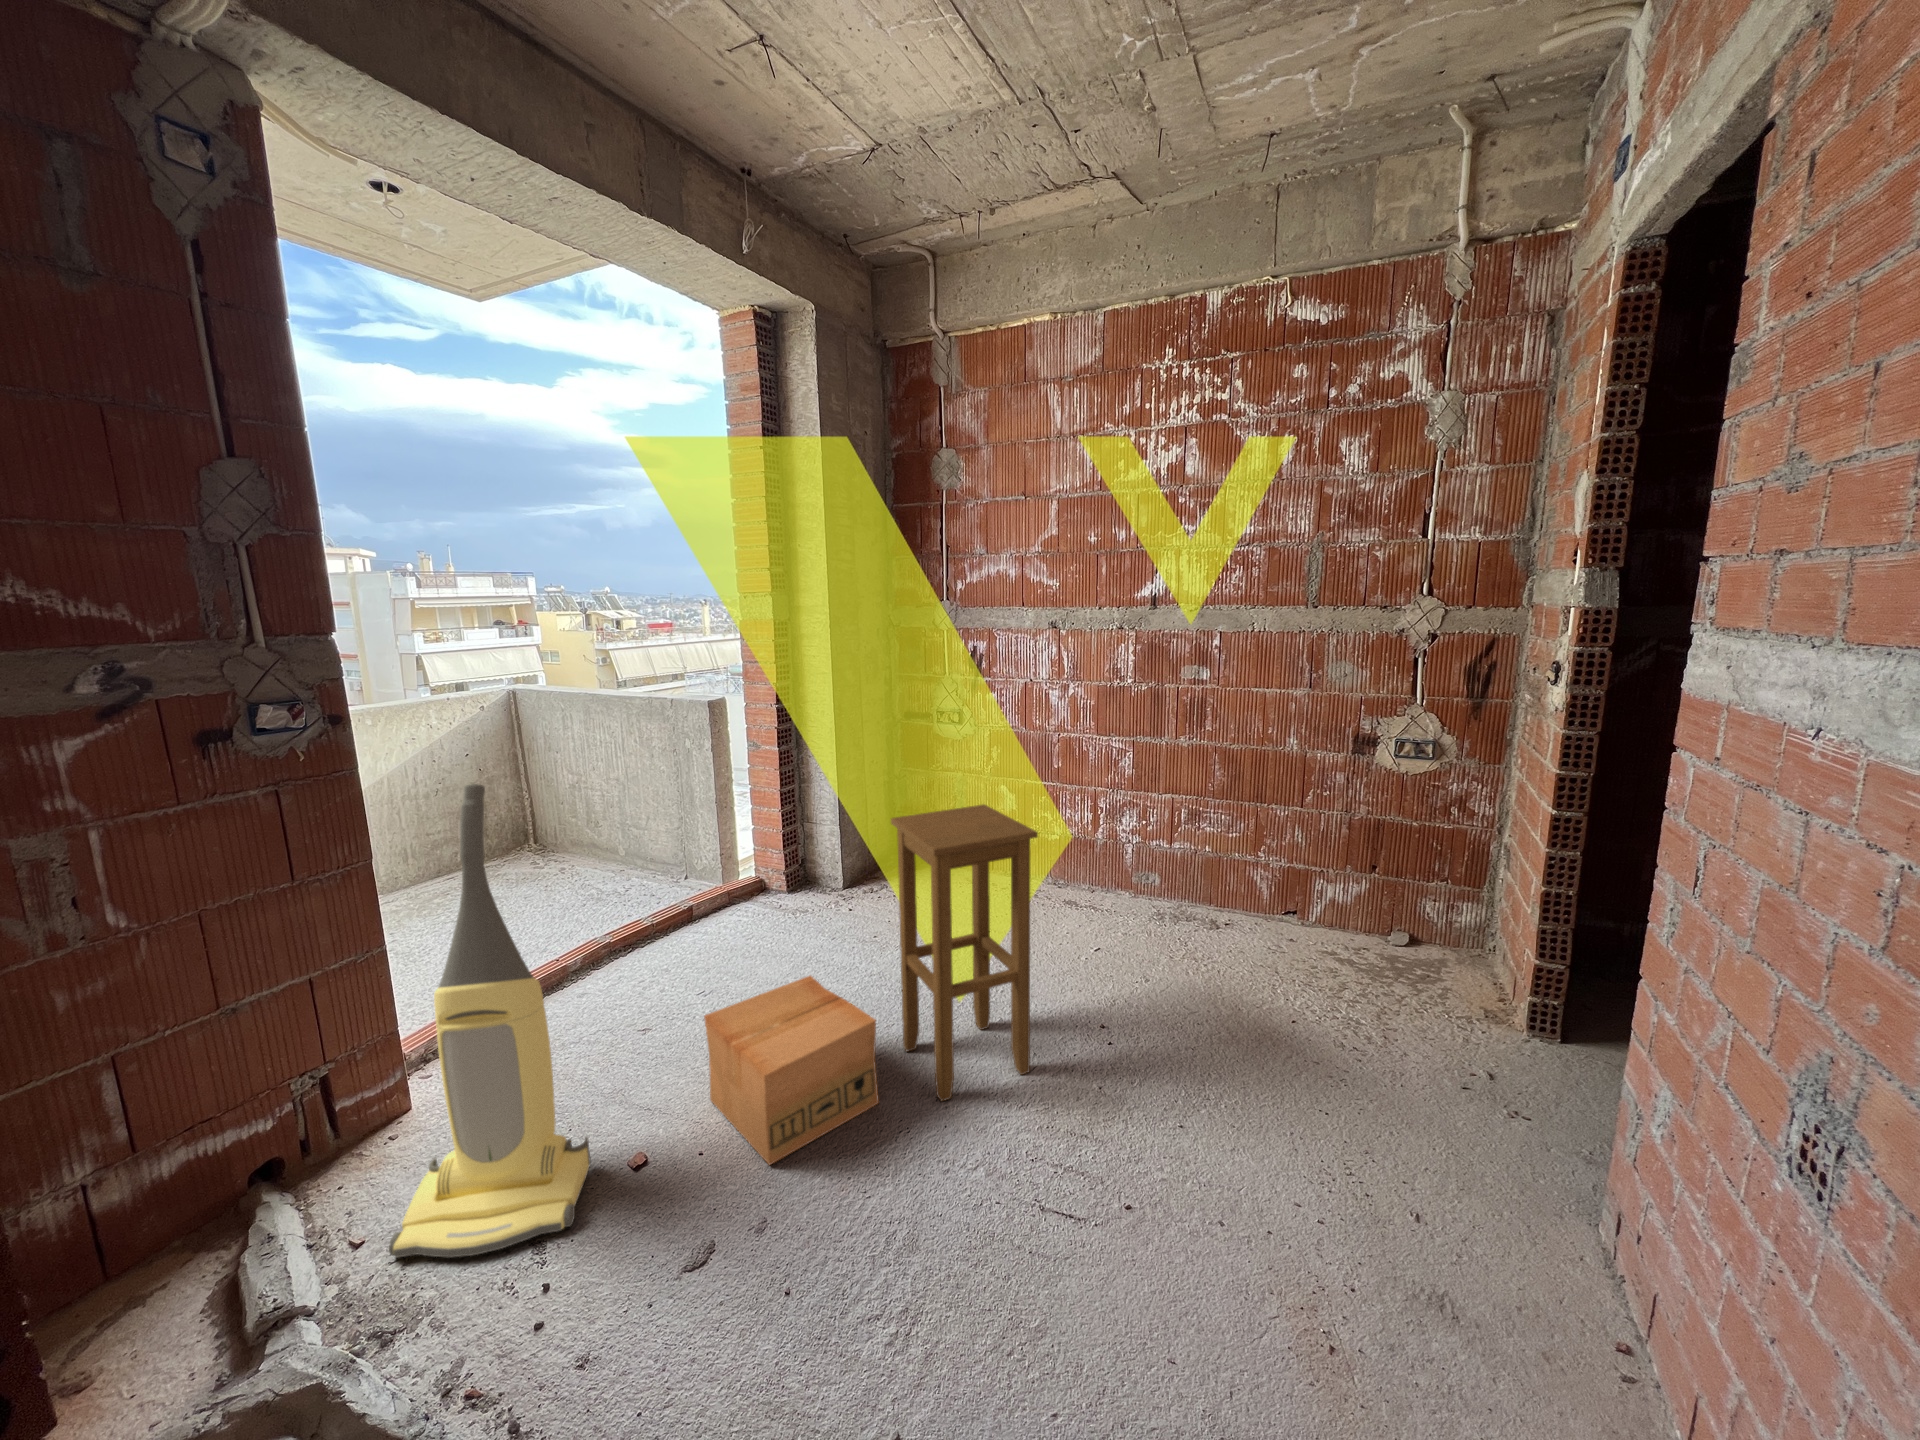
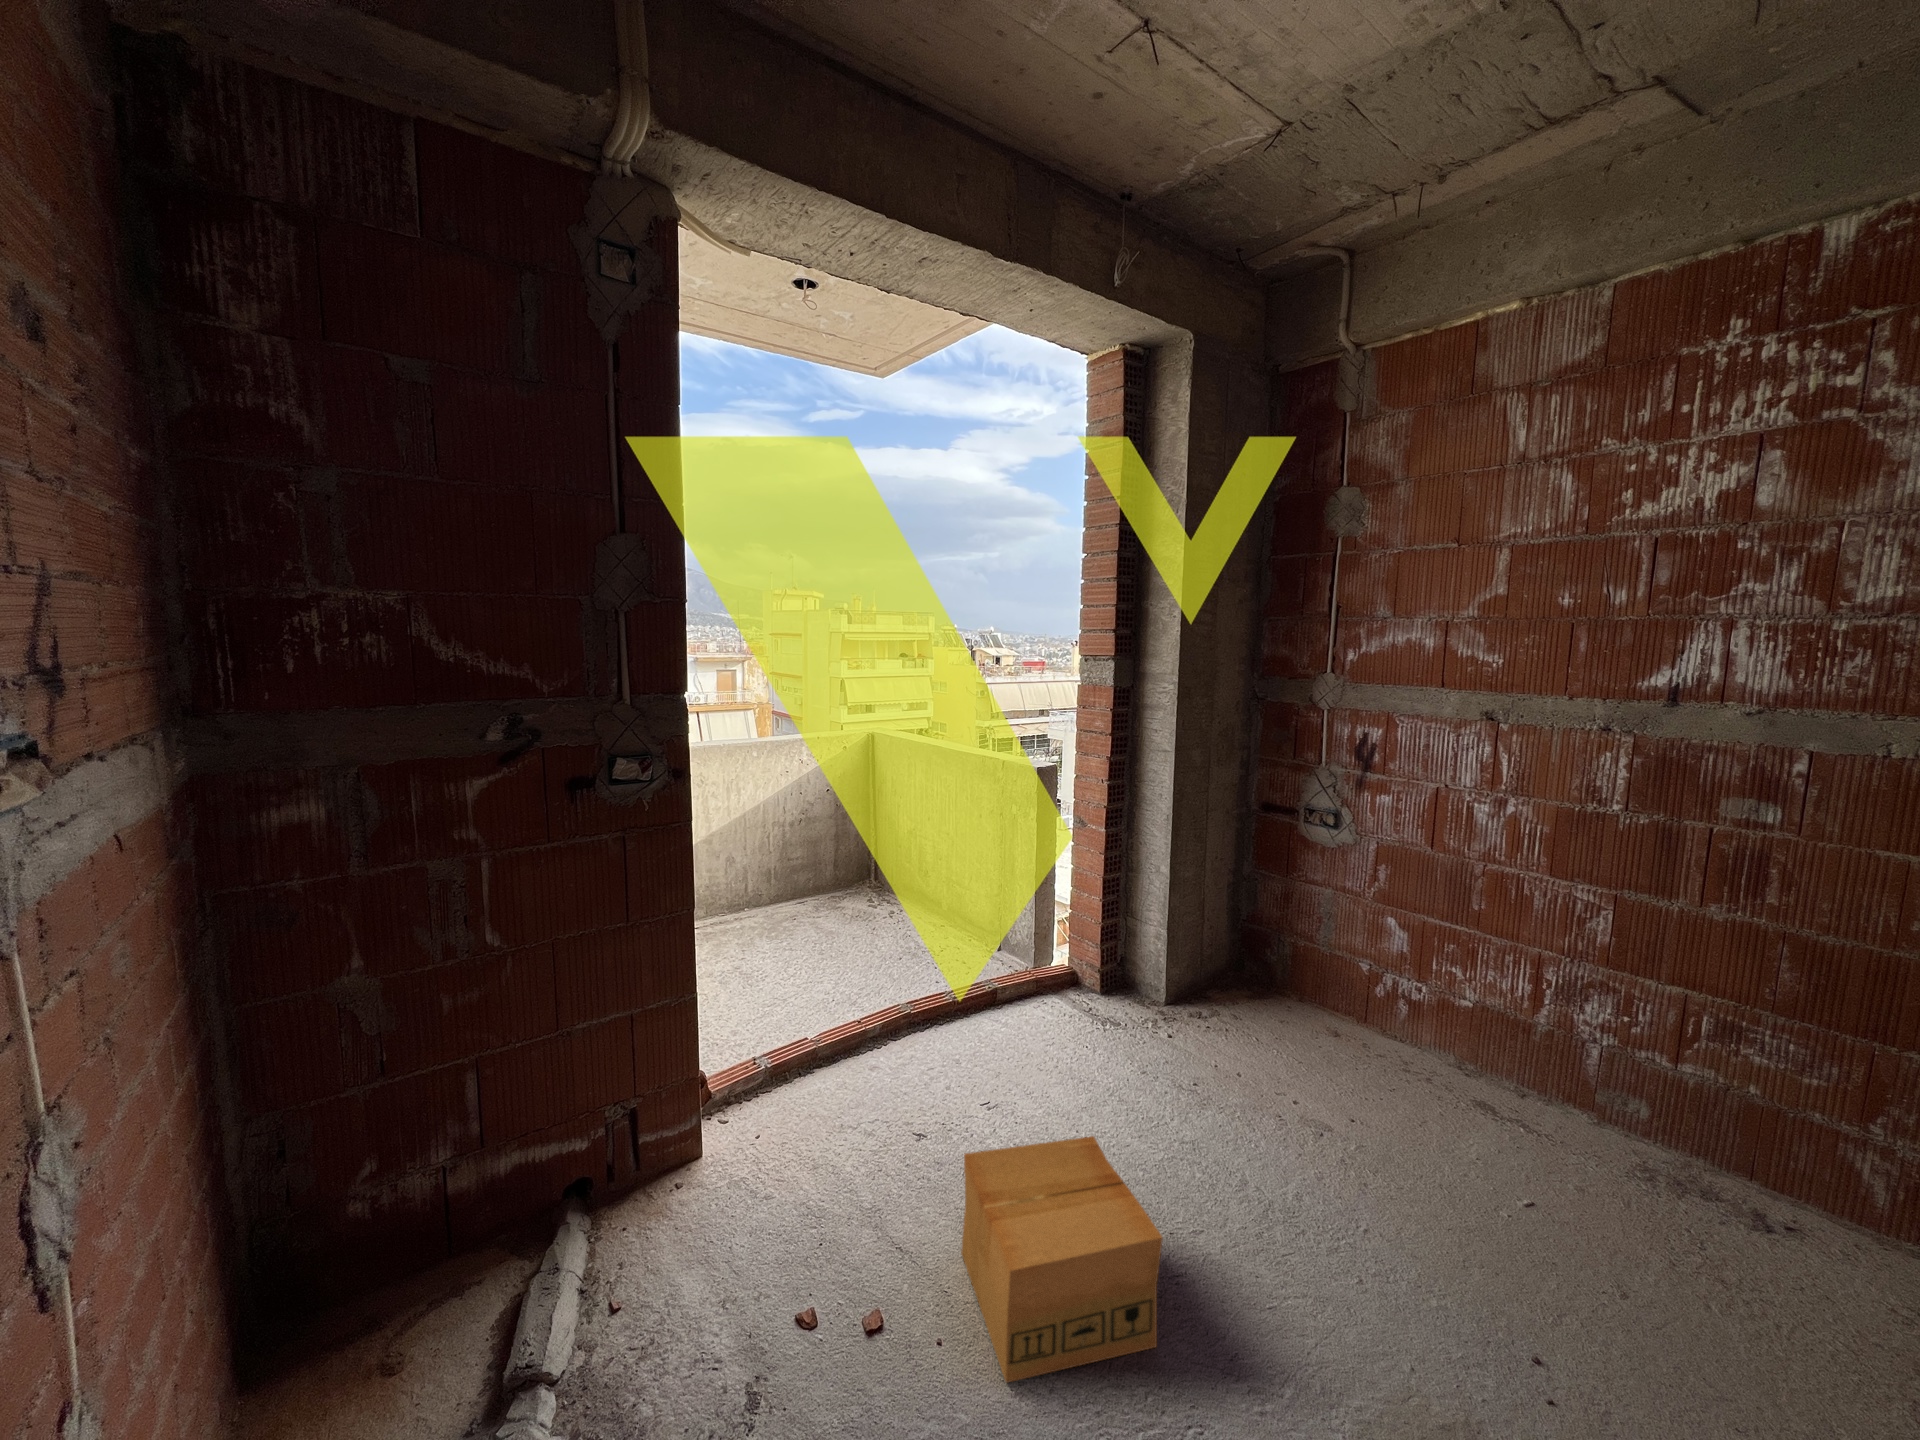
vacuum cleaner: present [389,784,591,1258] -> none [640,859,828,1366]
stool: present [891,804,1038,1101] -> none [1203,968,1432,1390]

